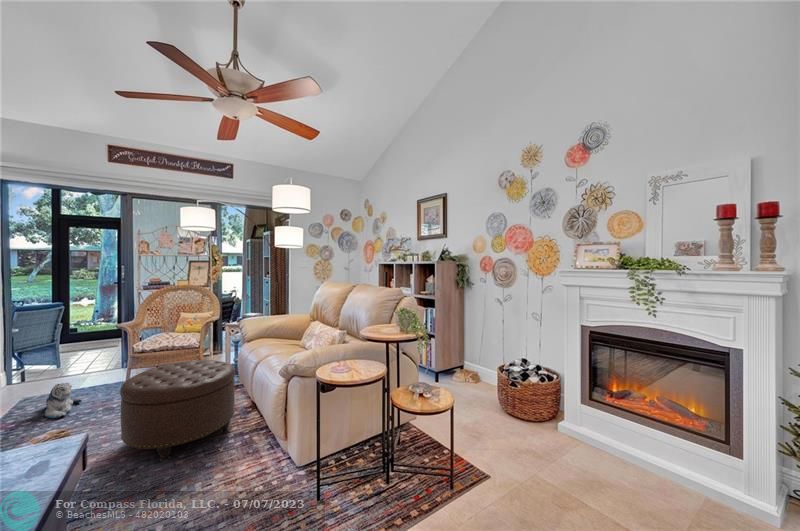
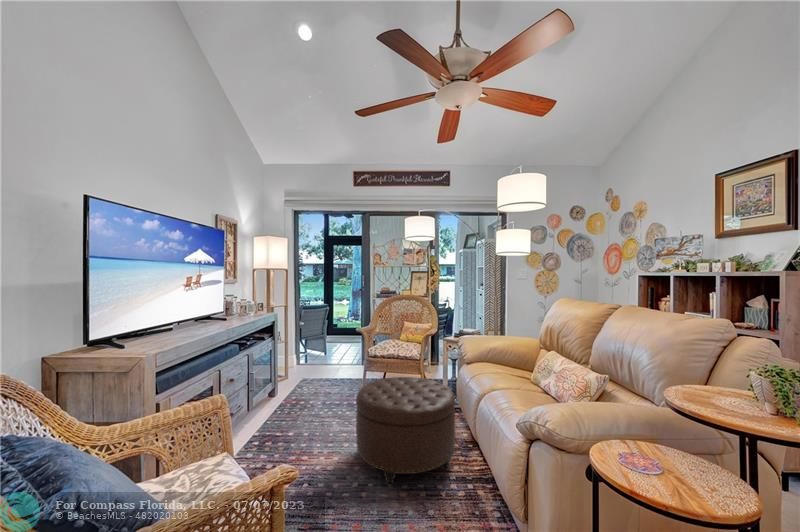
plush toy: present [43,383,82,419] -> none [312,374,335,404]

